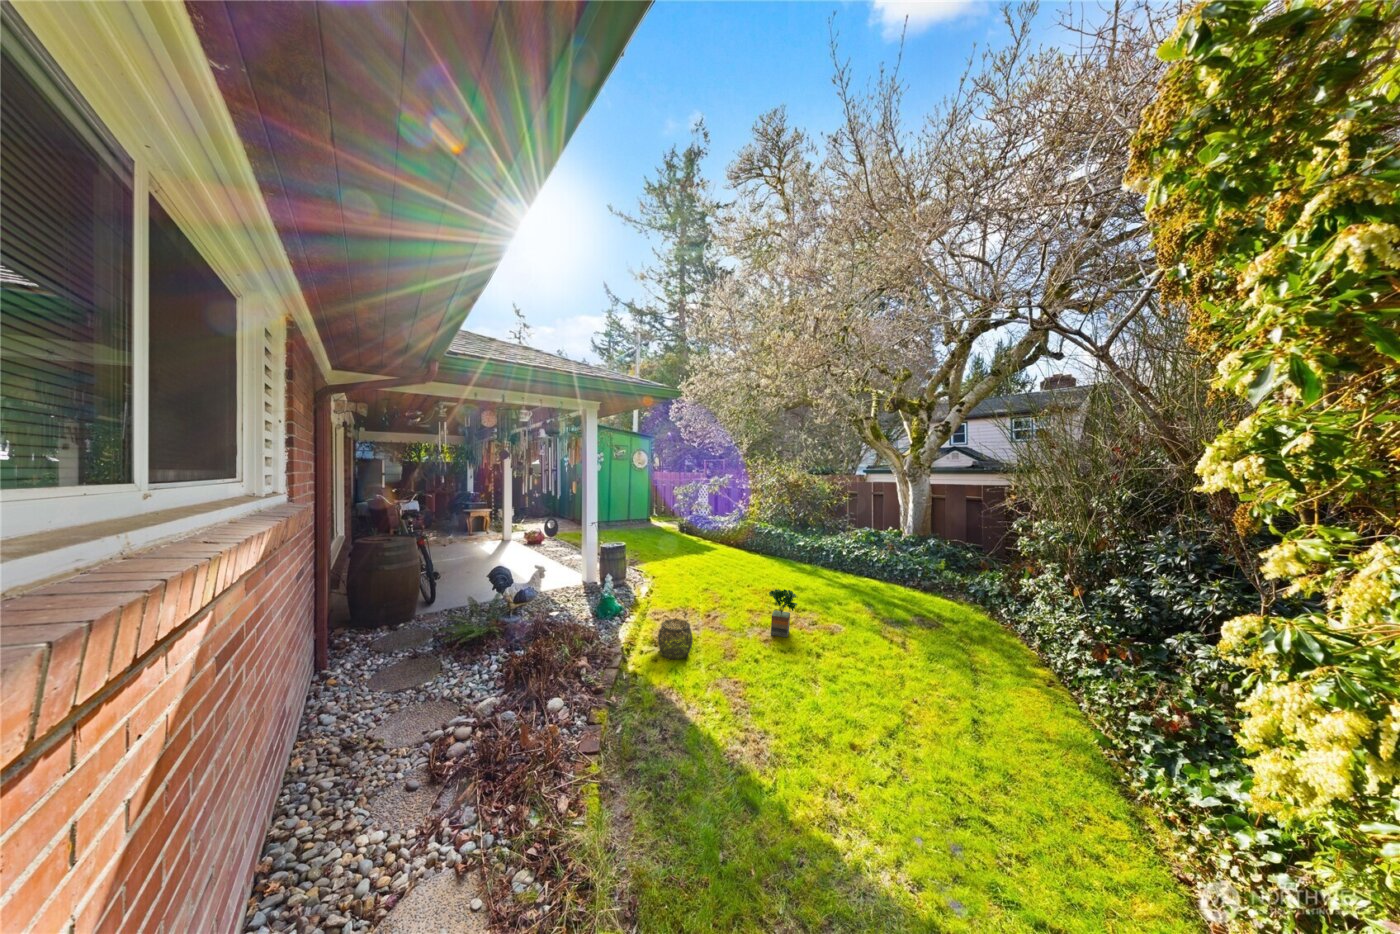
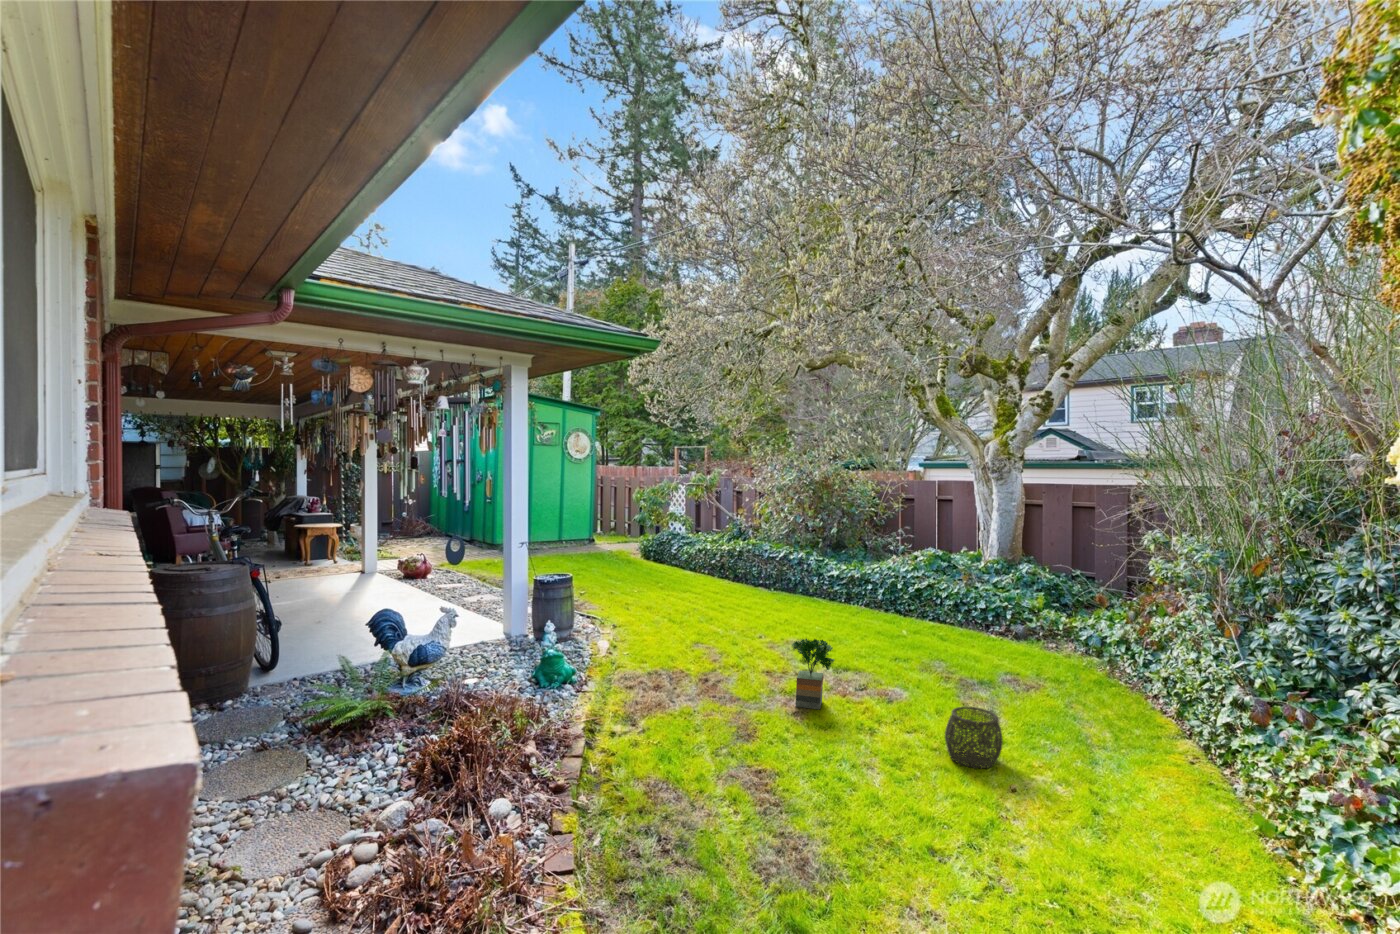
woven basket: present [658,619,693,659] -> present [945,706,1003,768]

